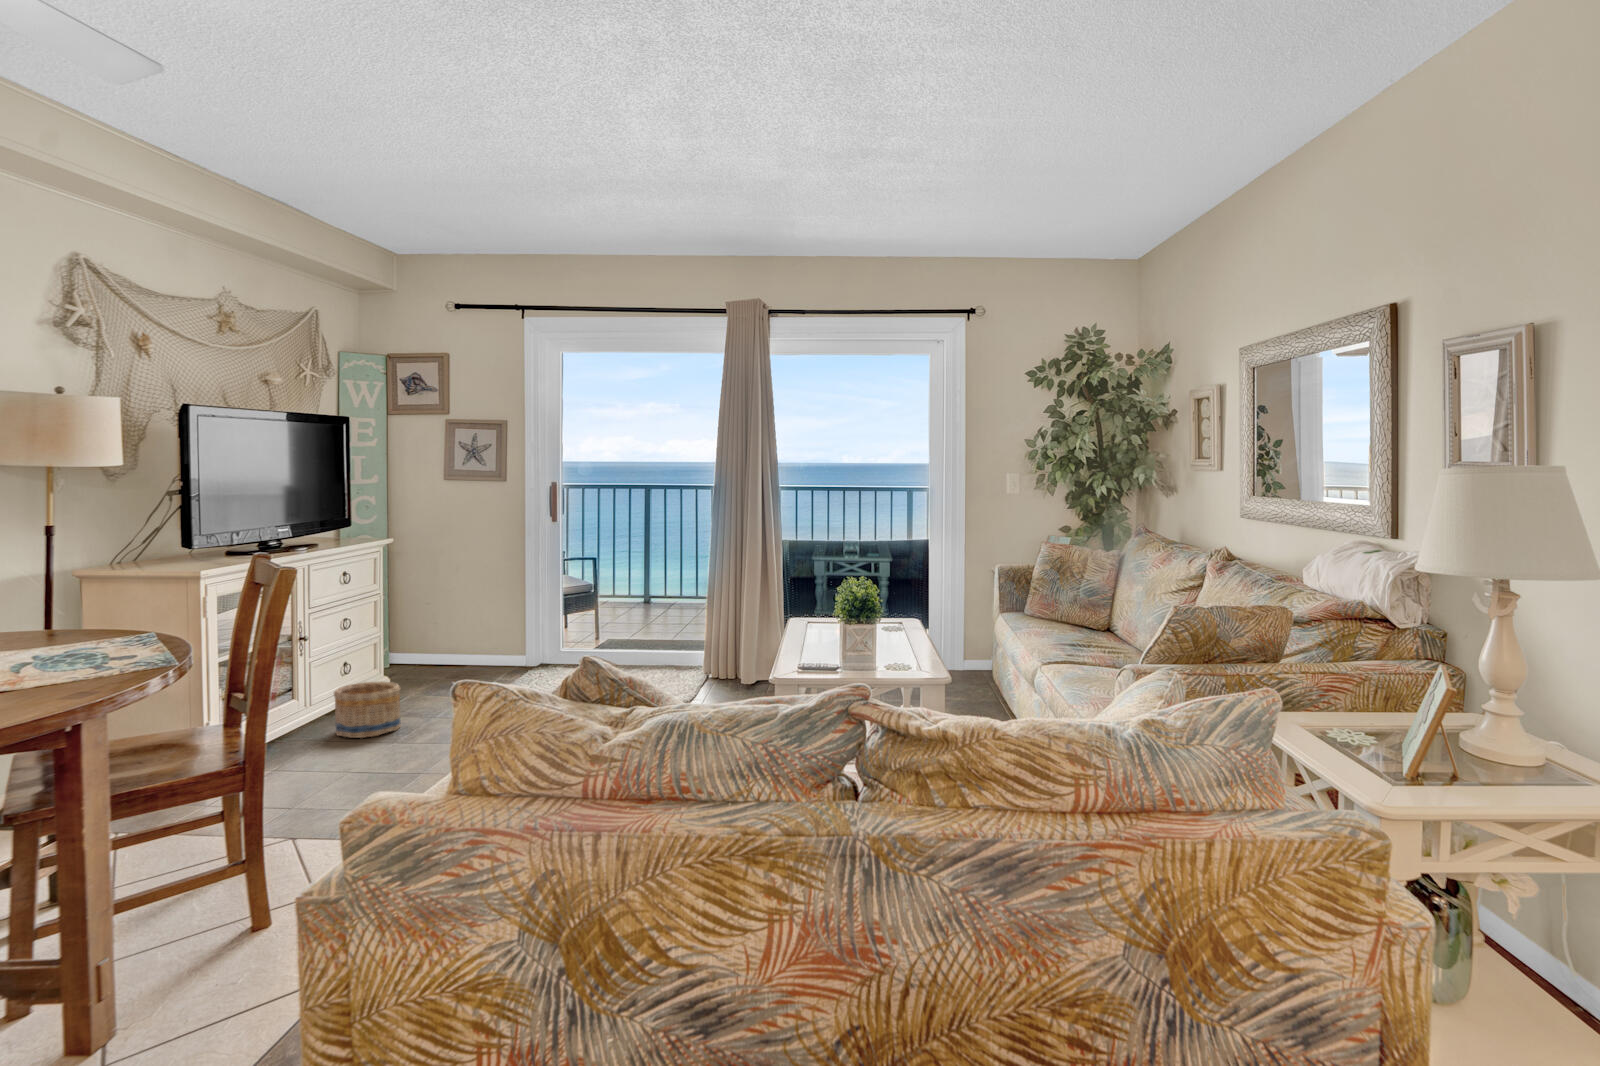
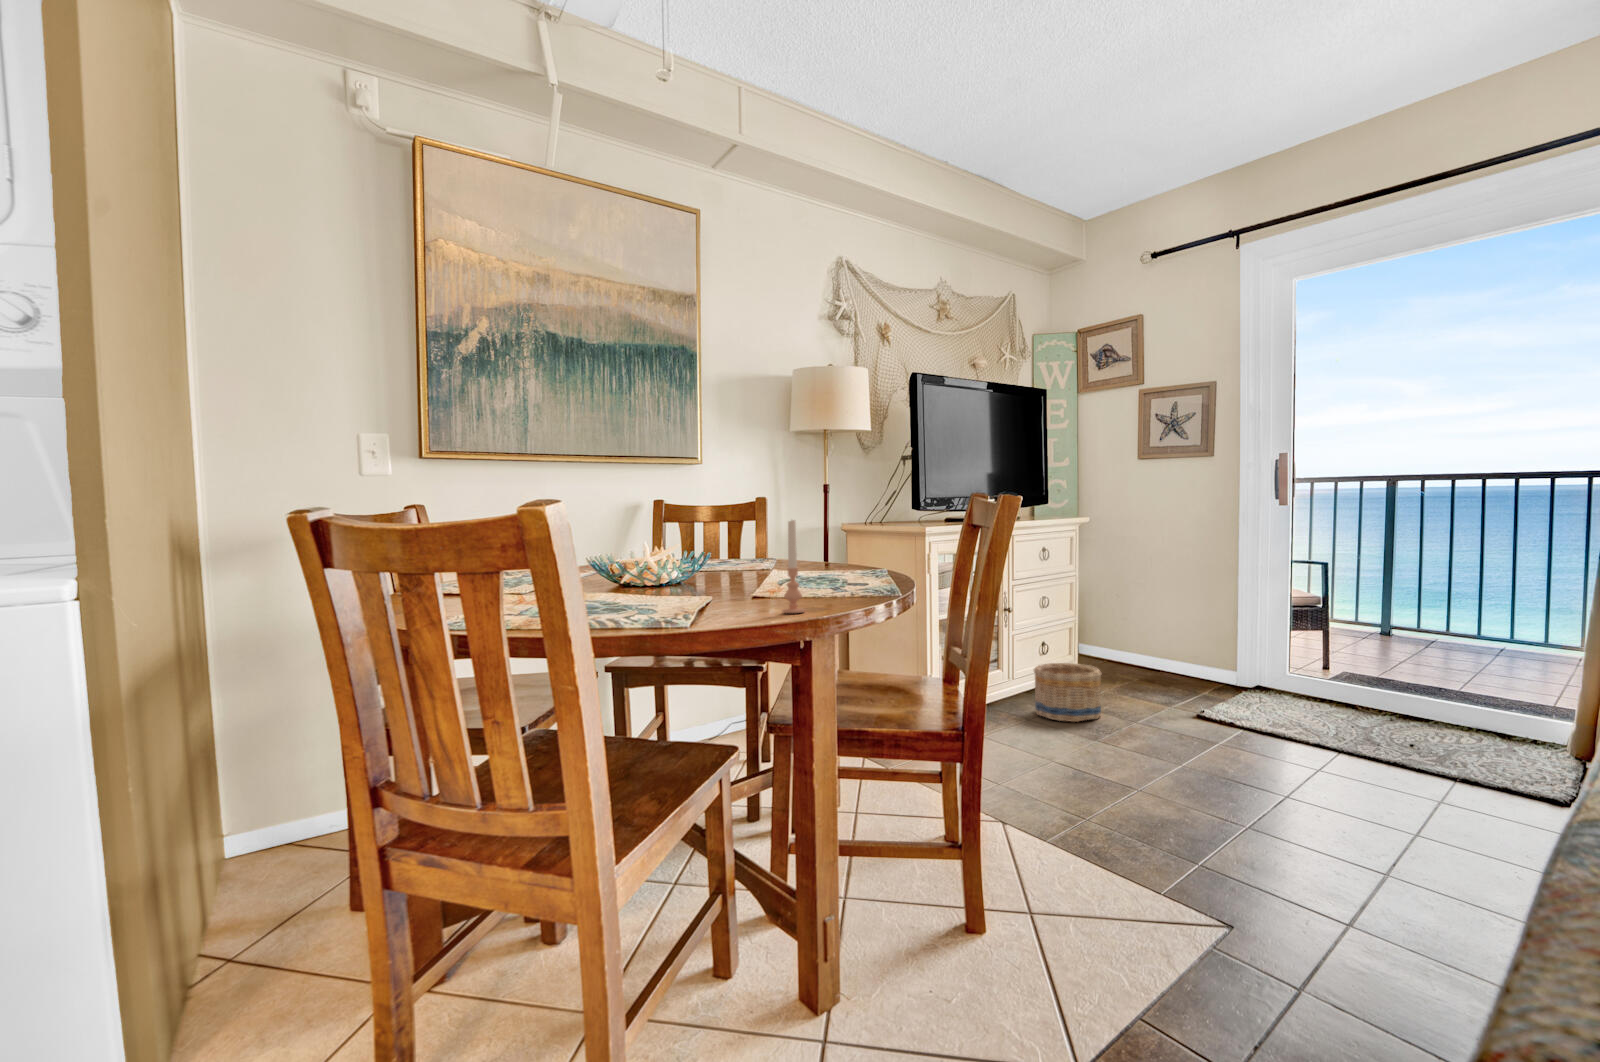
candle: none [41,617,69,704] -> present [782,520,805,613]

